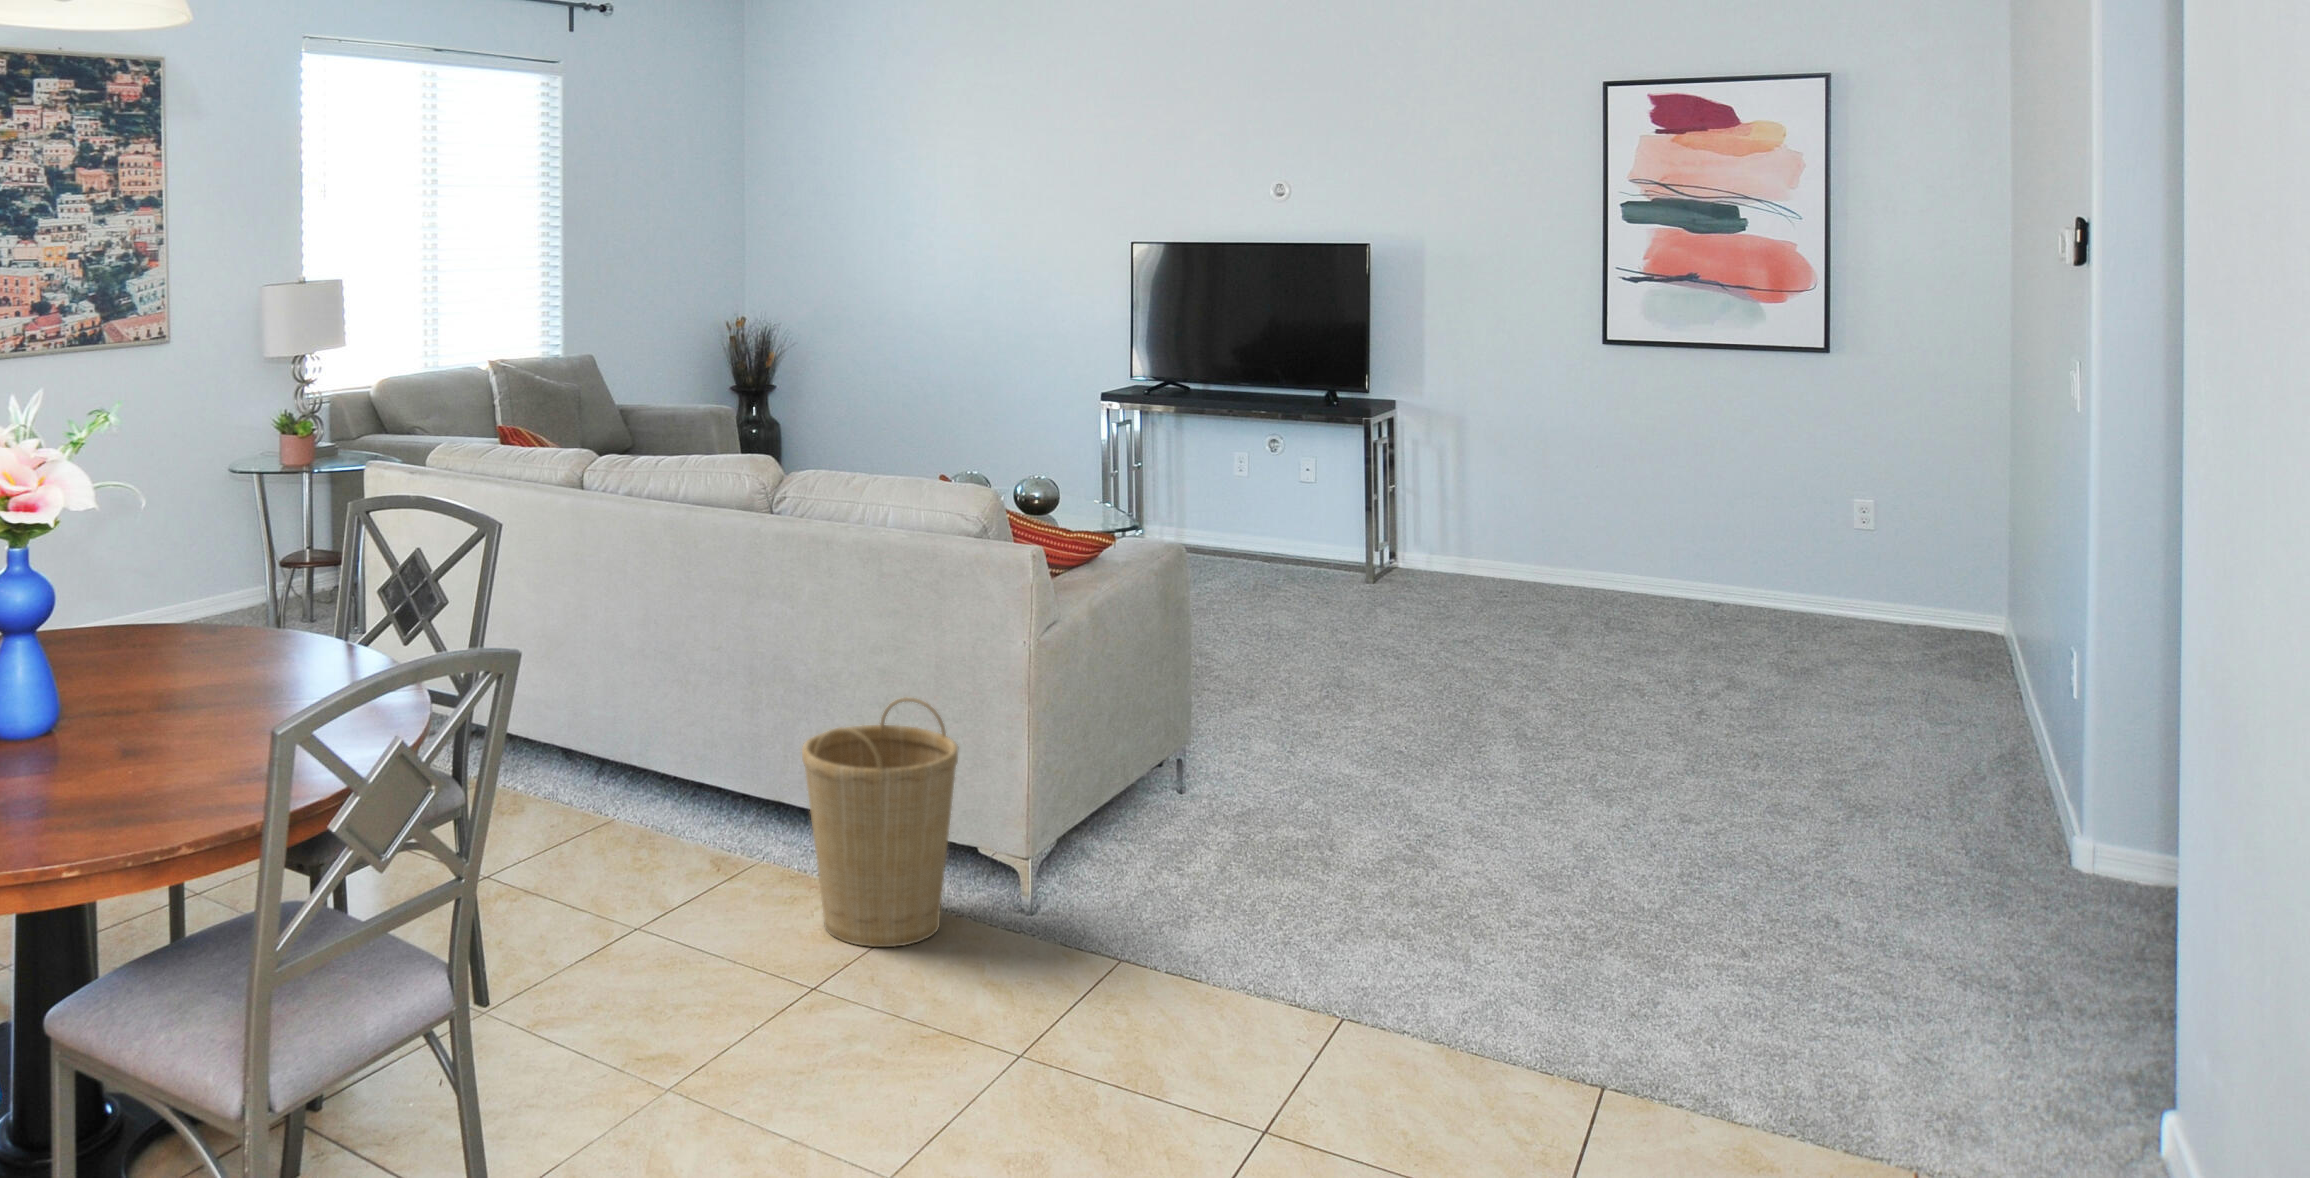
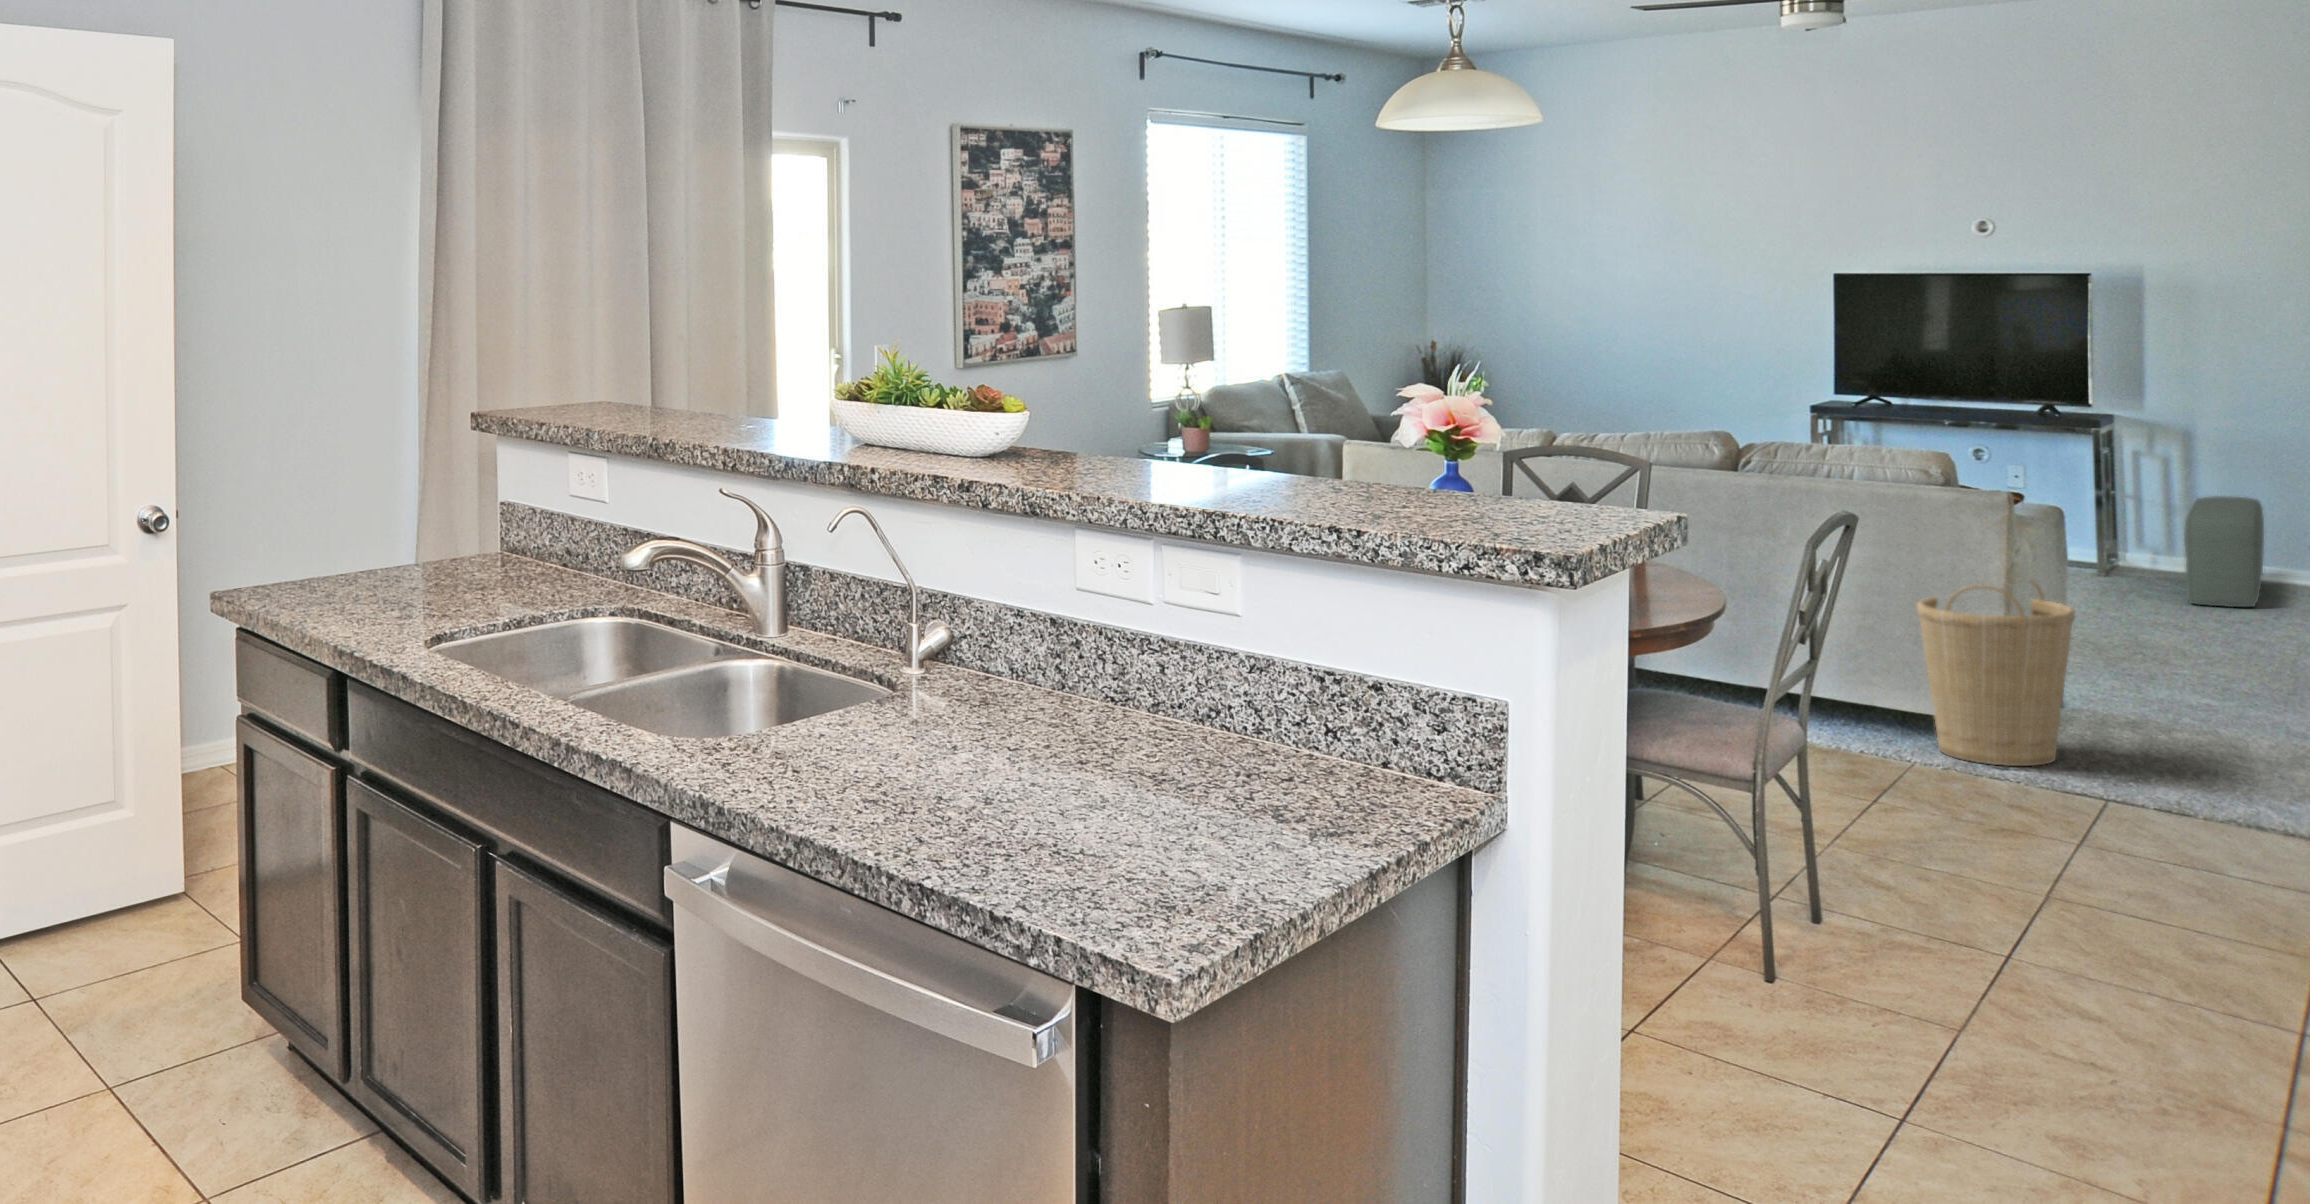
pouf: none [1313,542,1411,672] -> present [2184,496,2264,607]

